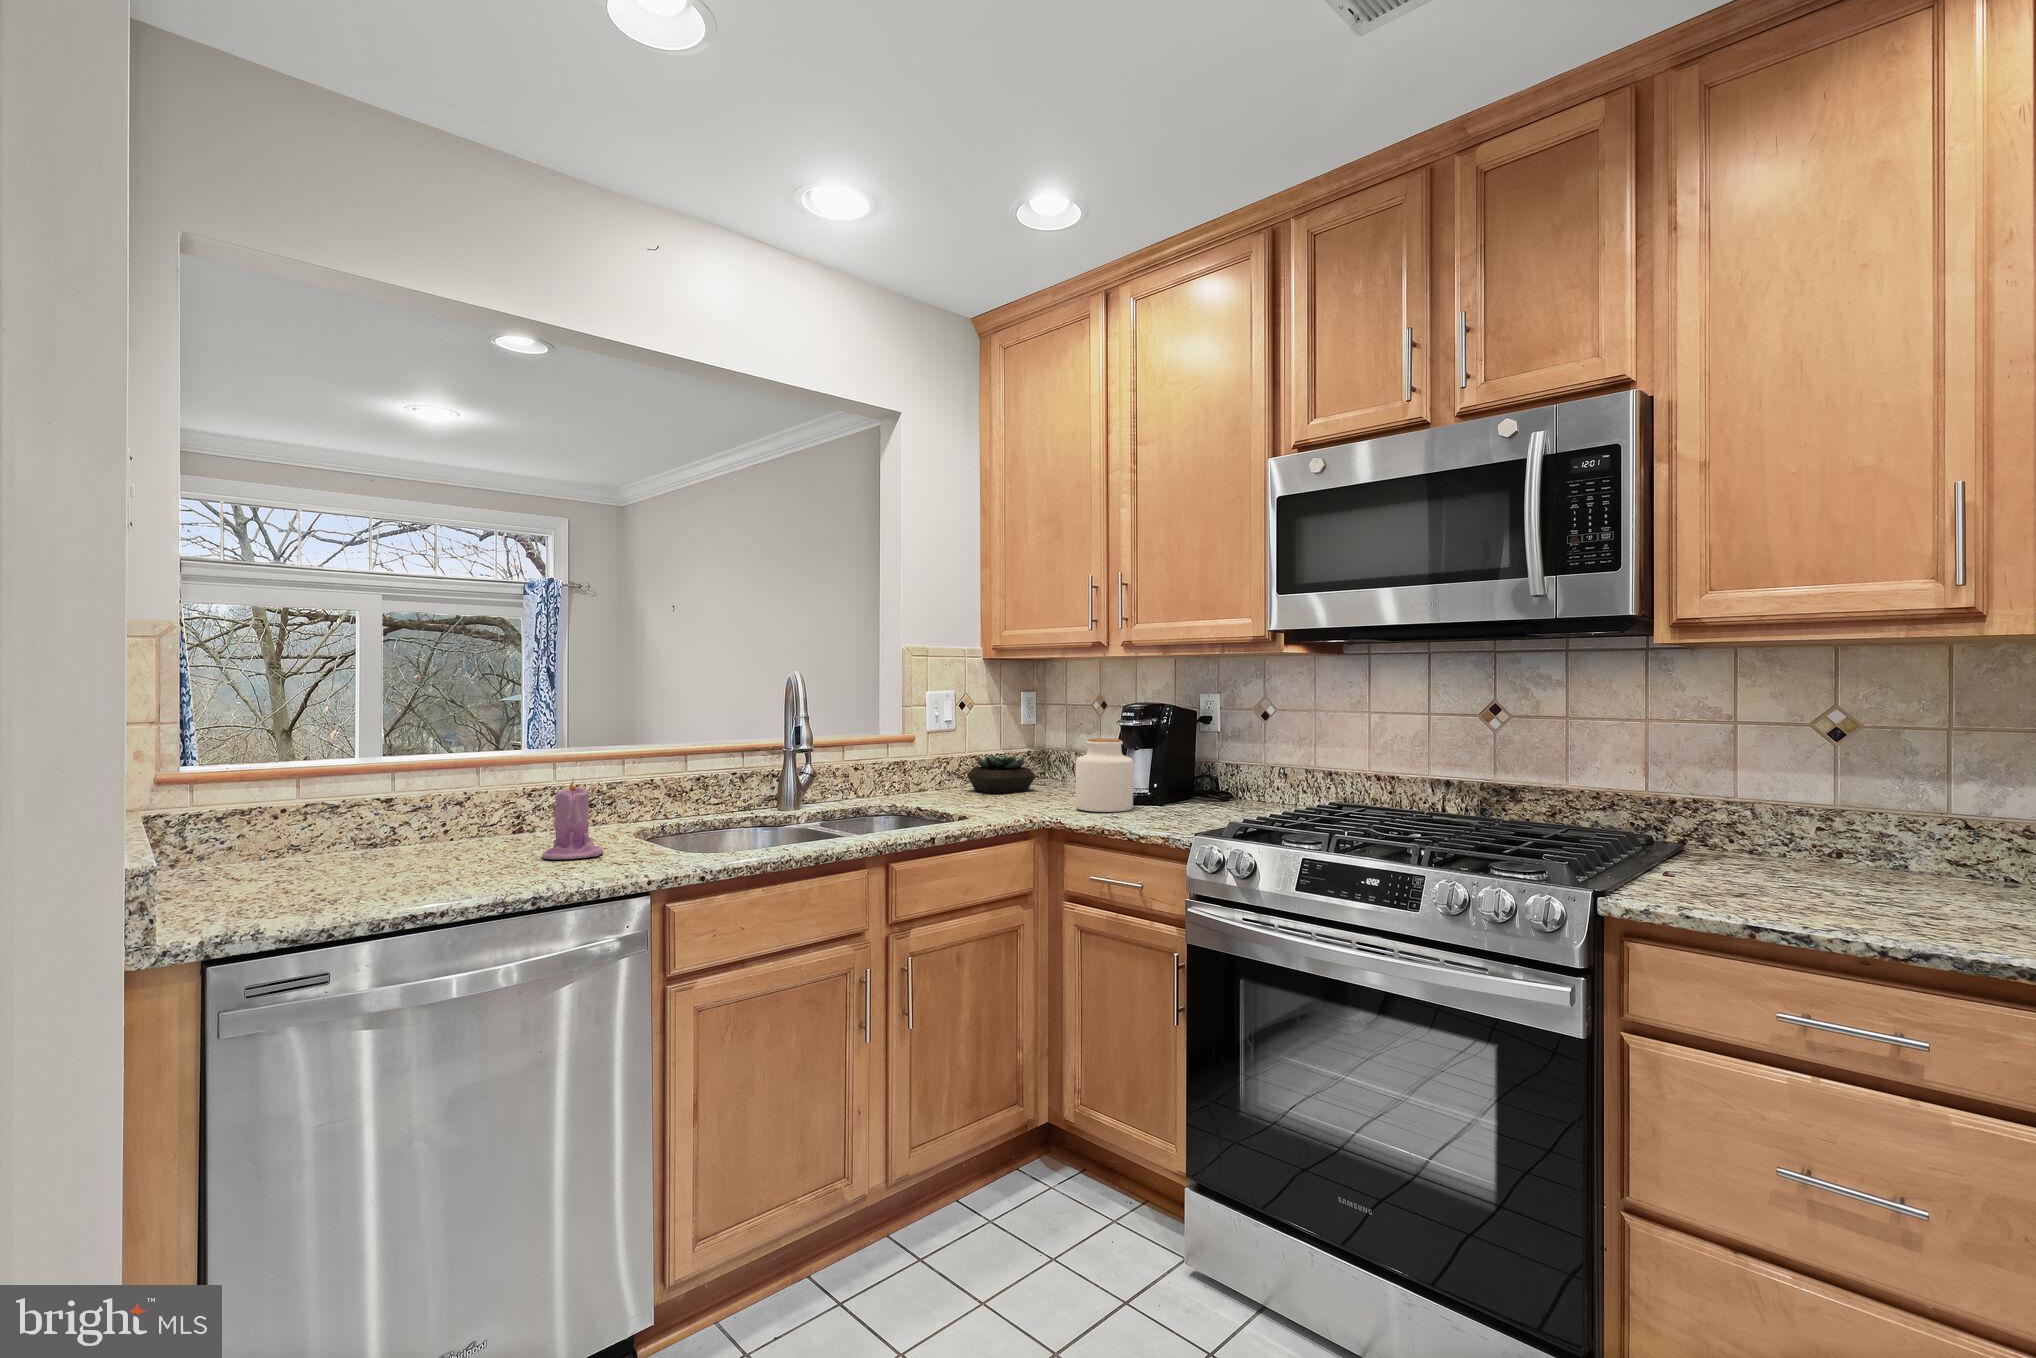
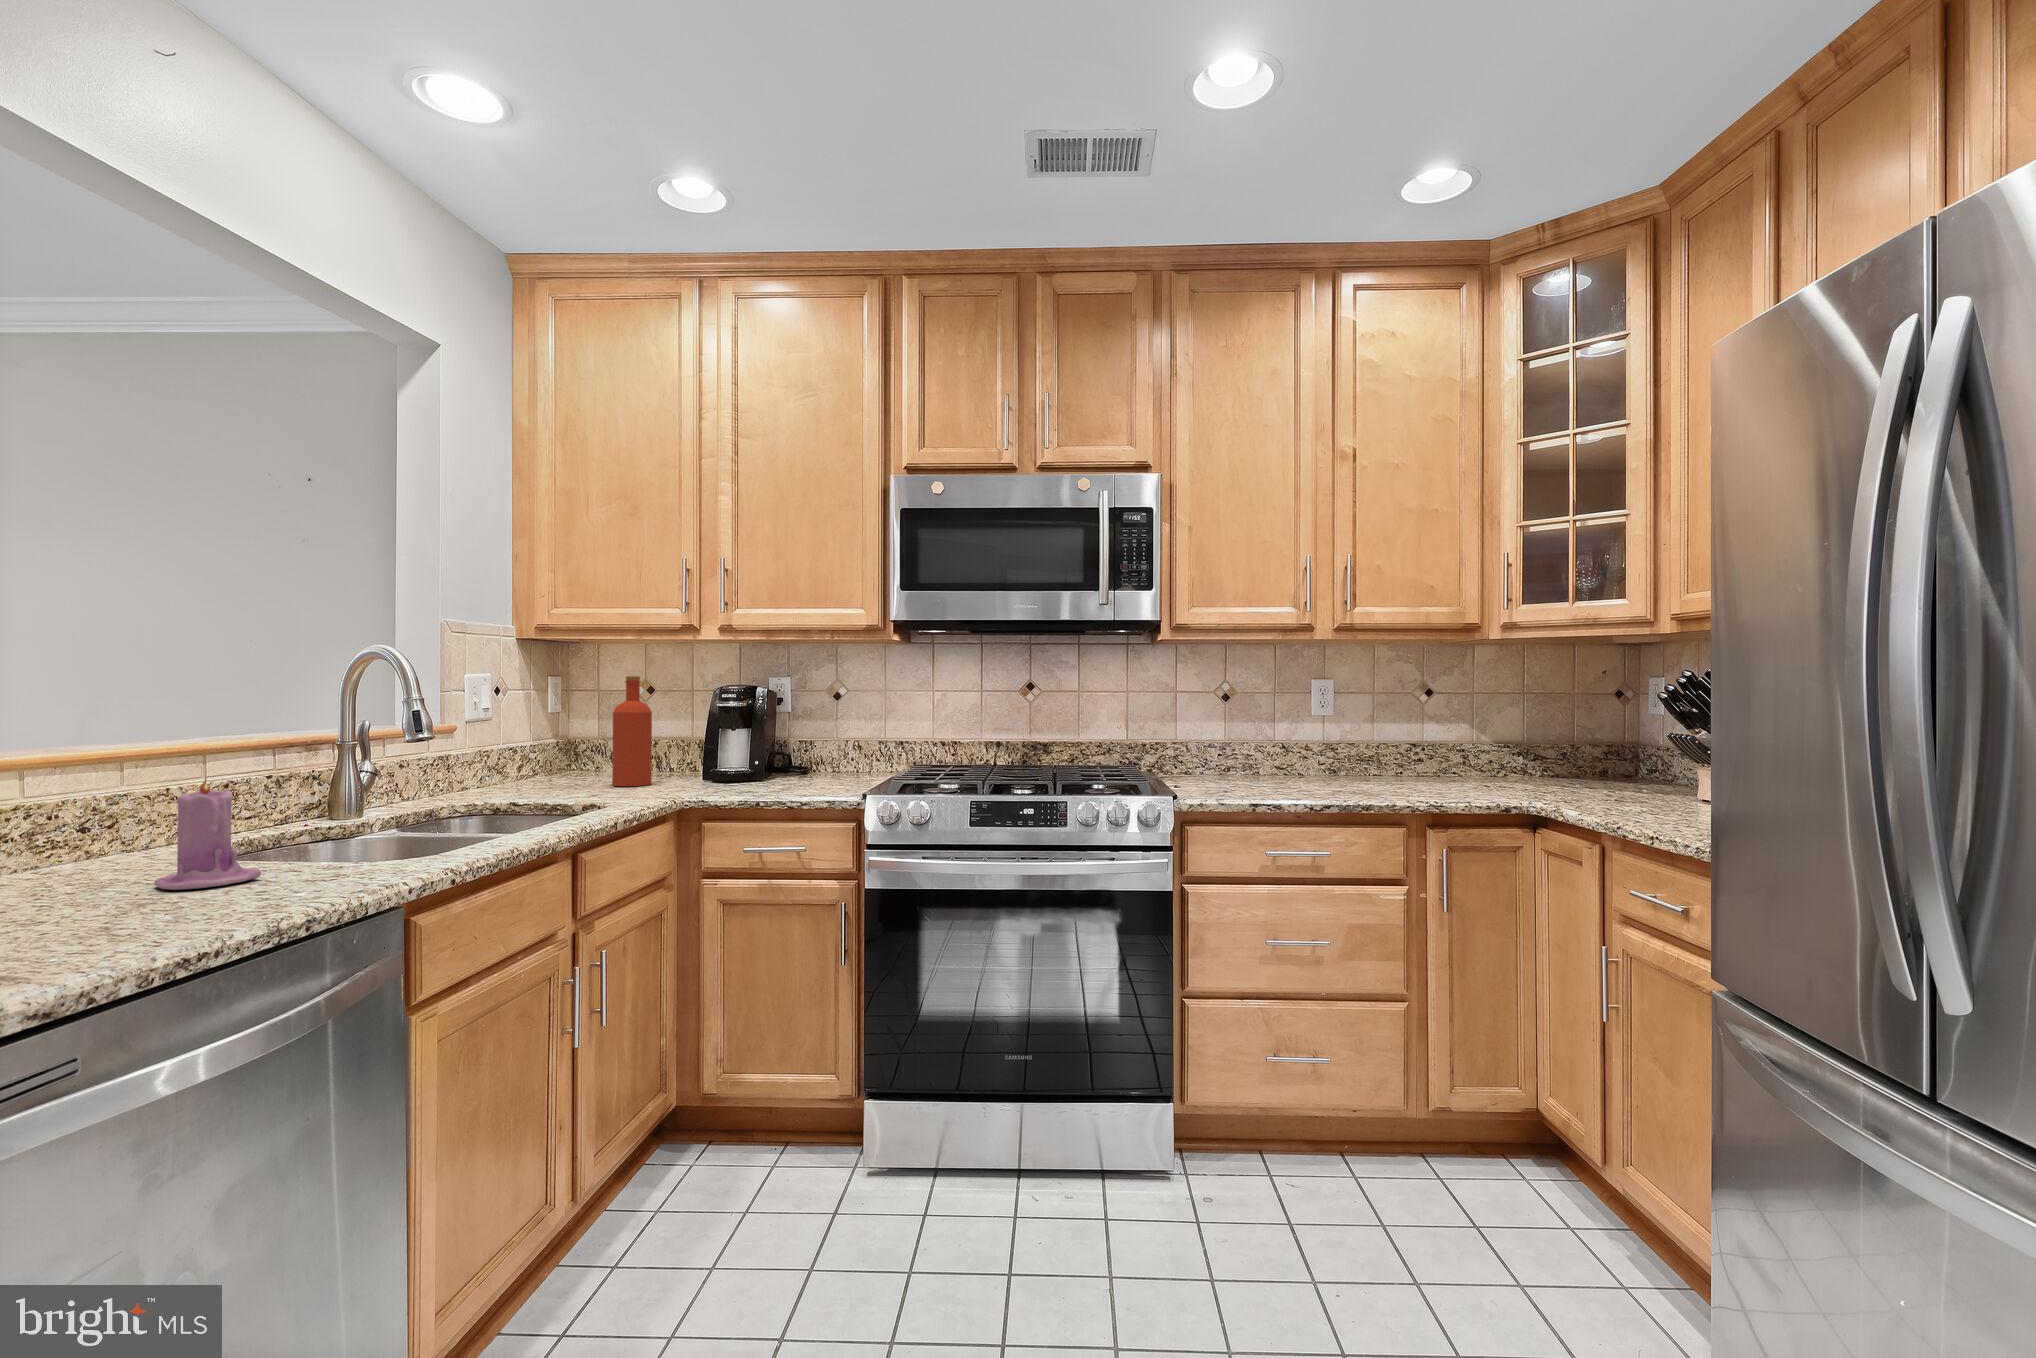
bottle: none [1035,693,1070,799] -> present [612,676,652,786]
jar: present [1076,739,1133,812] -> none [691,719,750,790]
succulent plant: present [967,755,1036,793] -> none [505,745,591,787]

